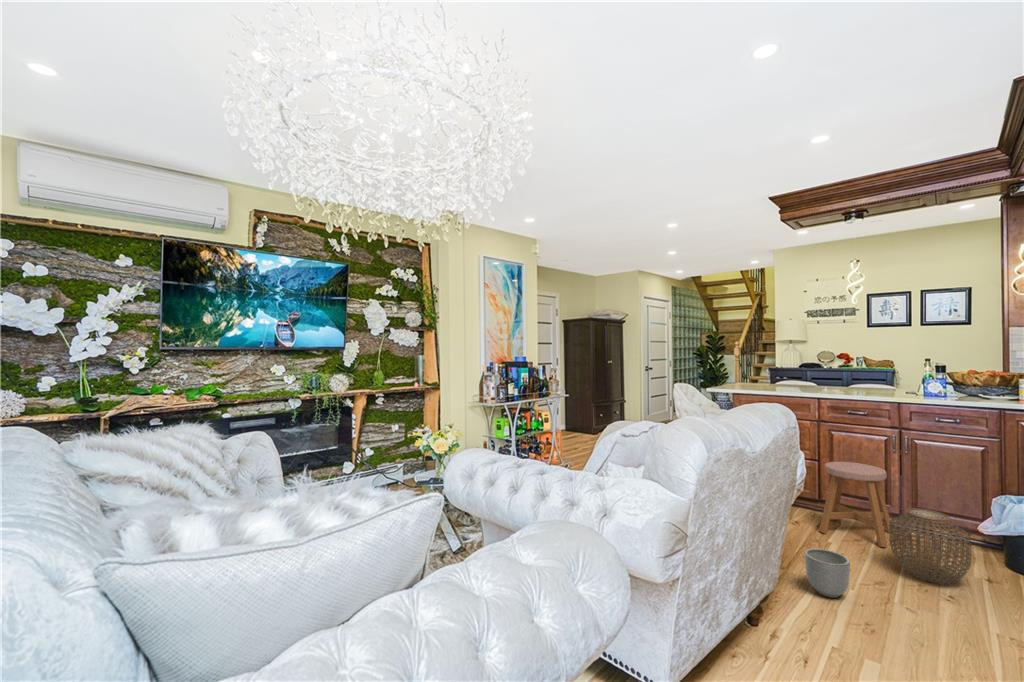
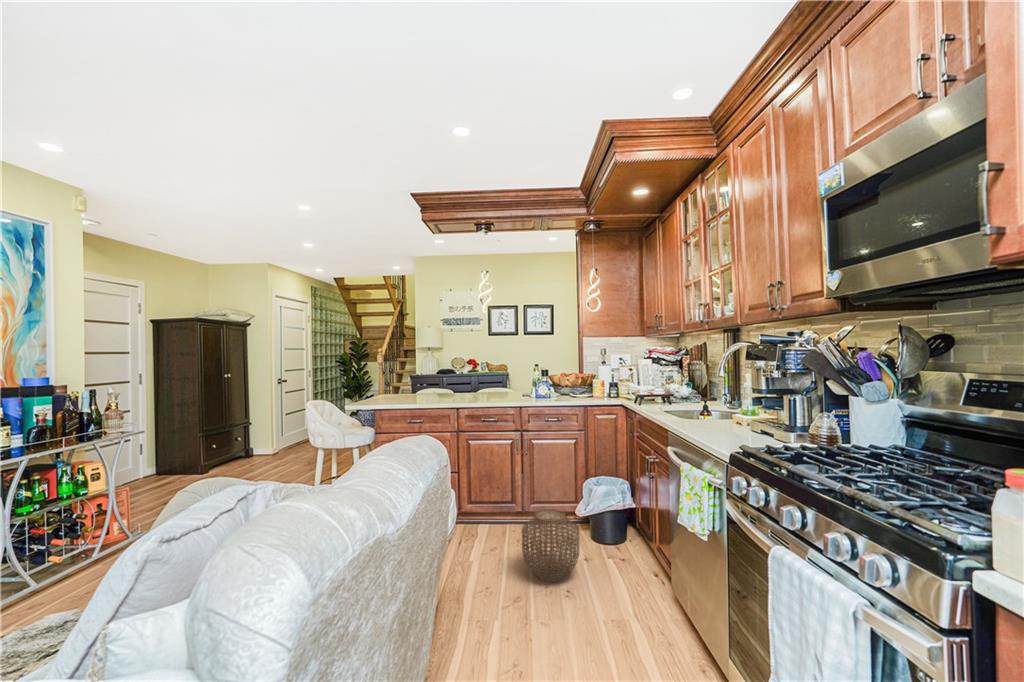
stool: present [819,462,890,547] -> none [461,469,518,552]
planter: present [805,548,850,598] -> none [454,588,498,649]

